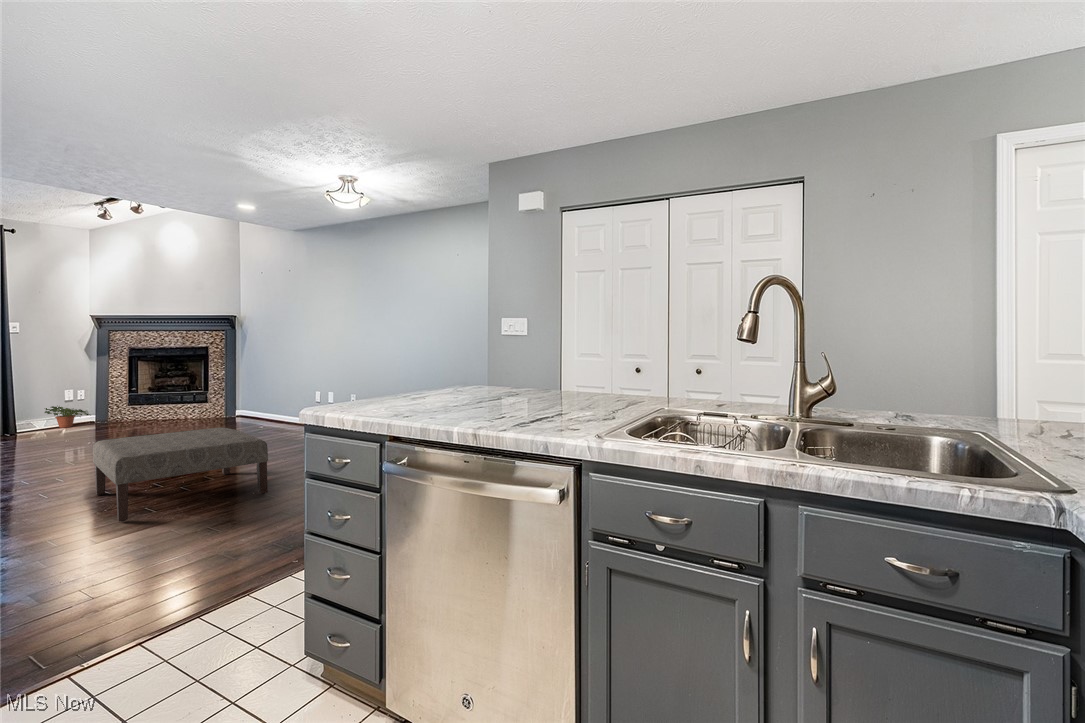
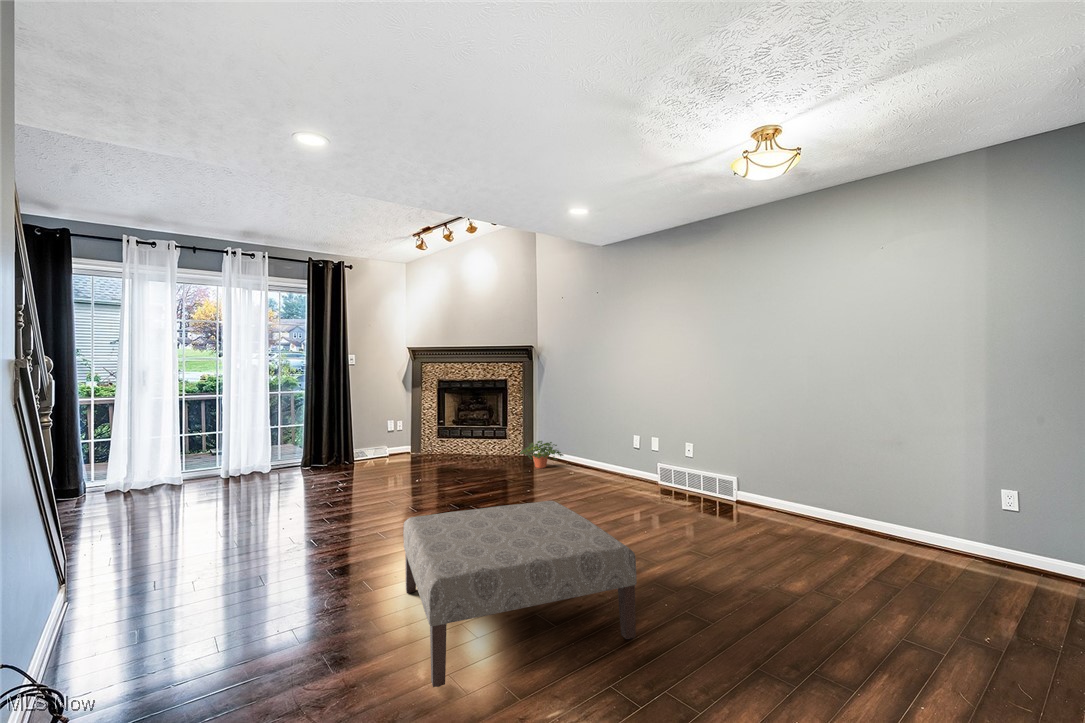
potted plant: present [45,406,90,428] -> present [520,441,563,468]

